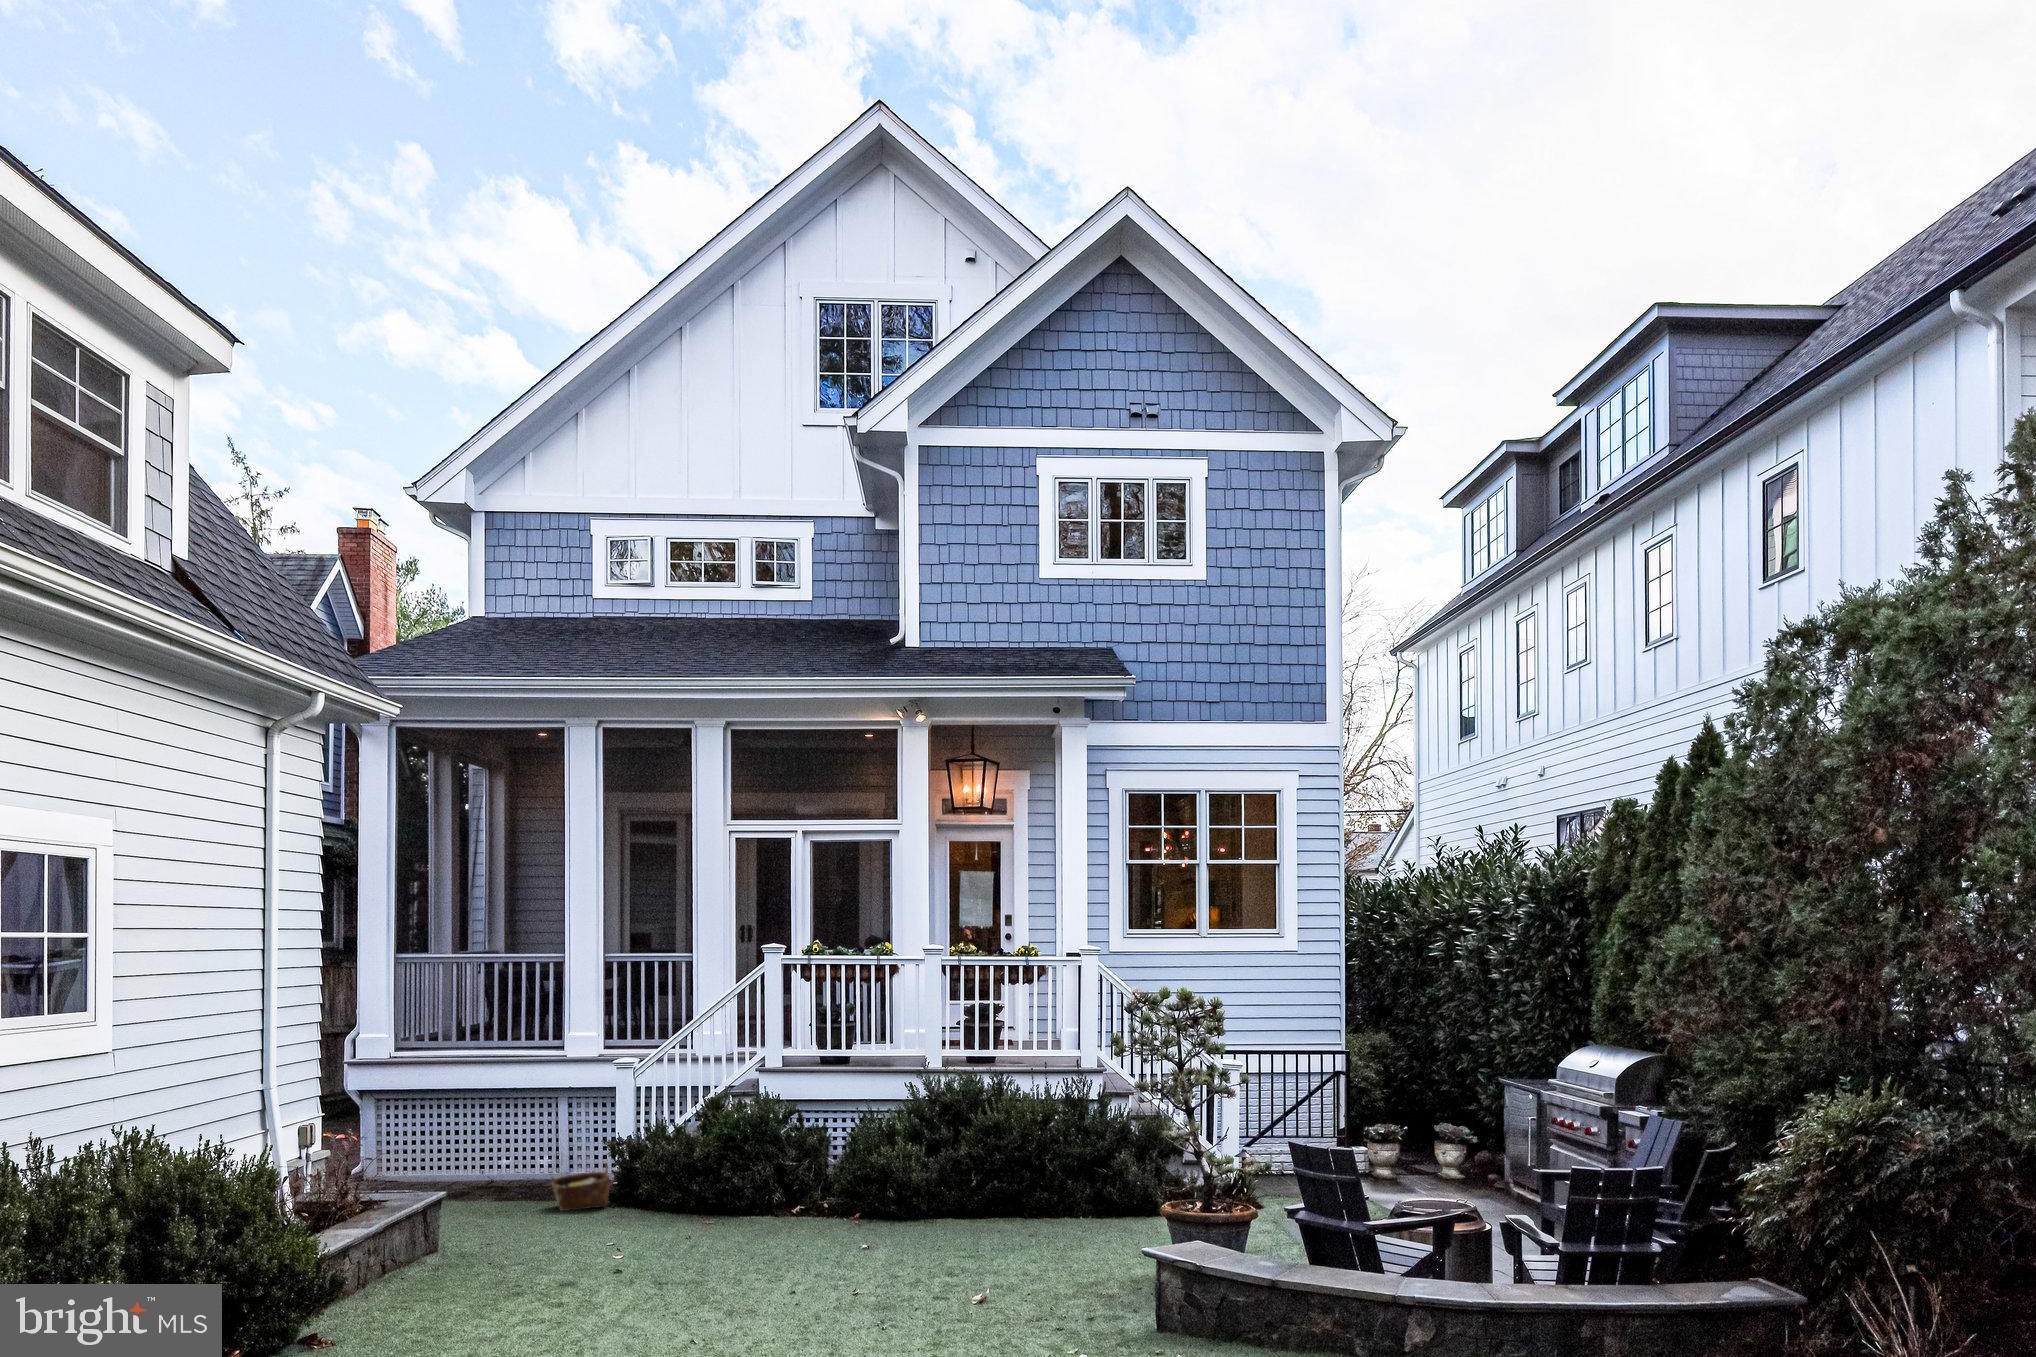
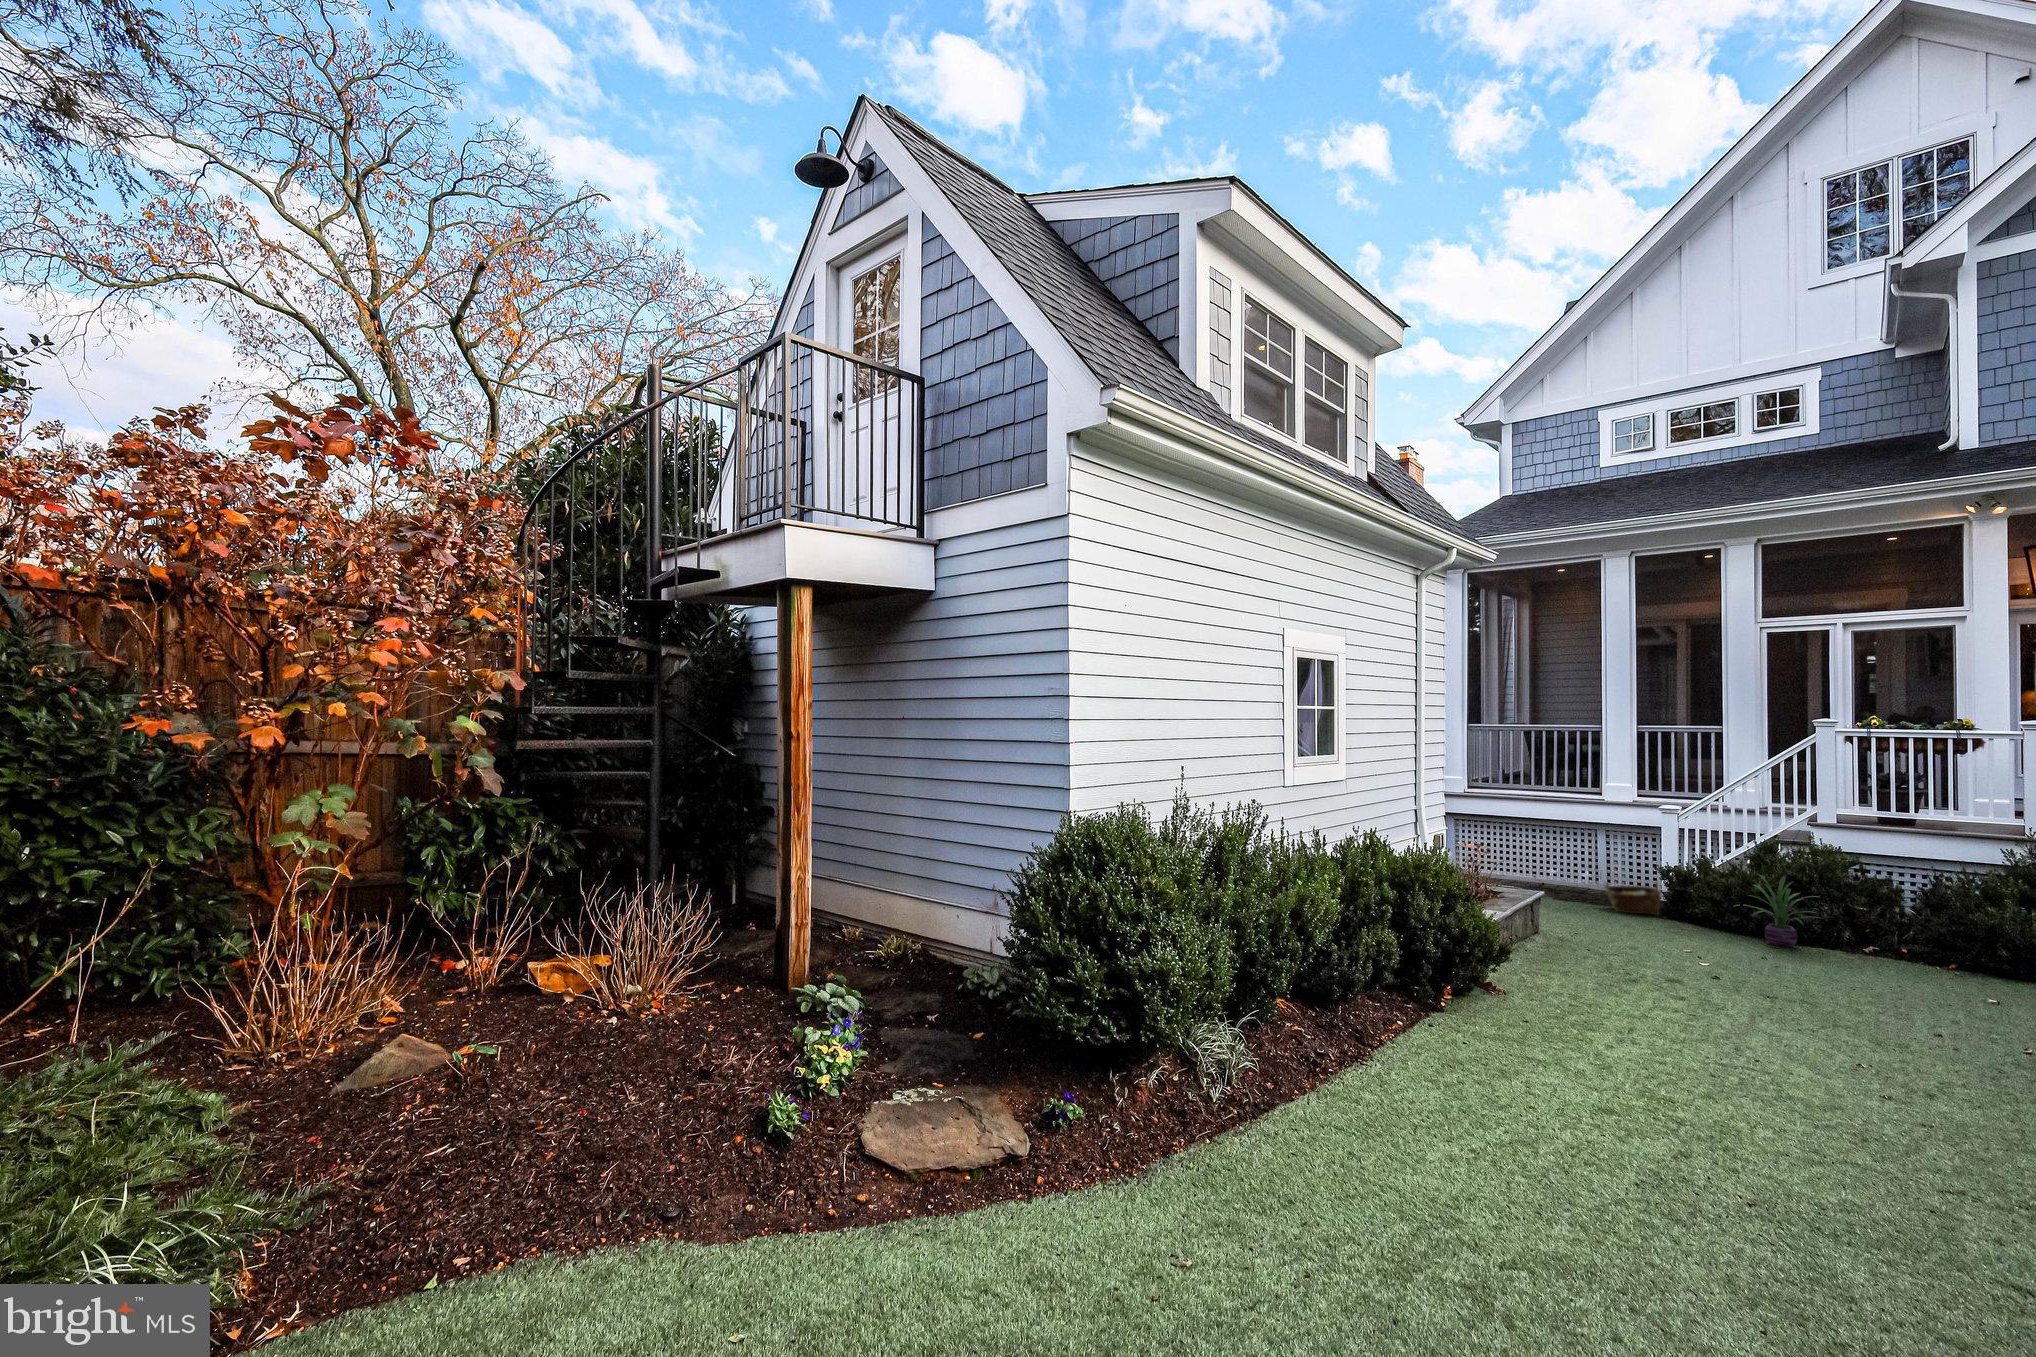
decorative plant: none [668,1140,757,1224] -> present [1735,874,1817,948]

